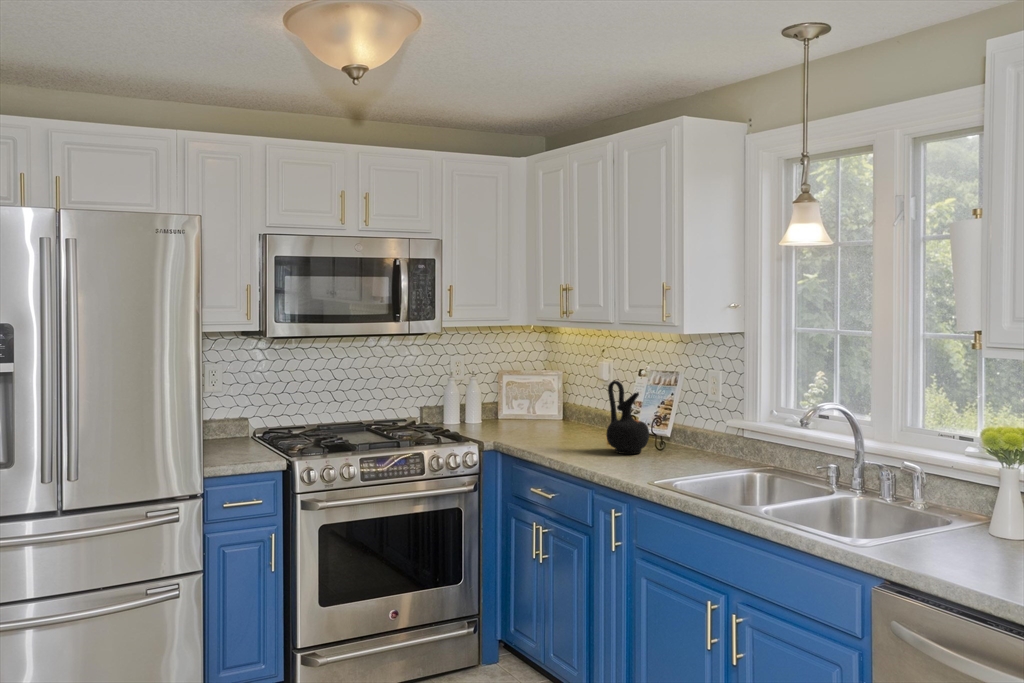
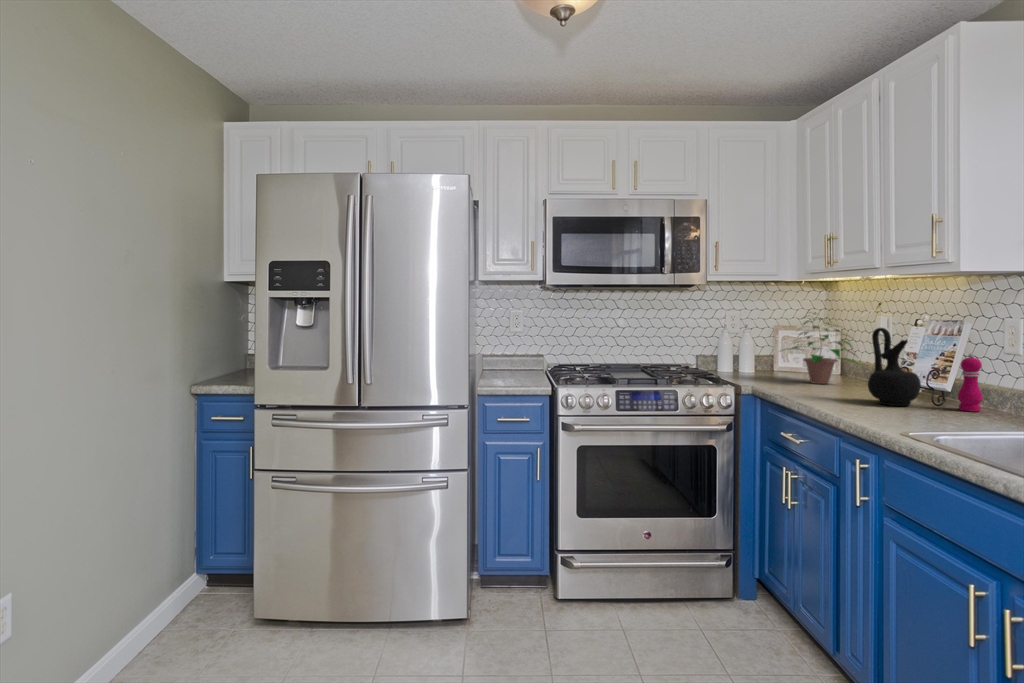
potted plant: none [513,360,593,434] -> present [791,313,858,384]
pepper mill: none [677,403,696,455] -> present [957,353,983,412]

